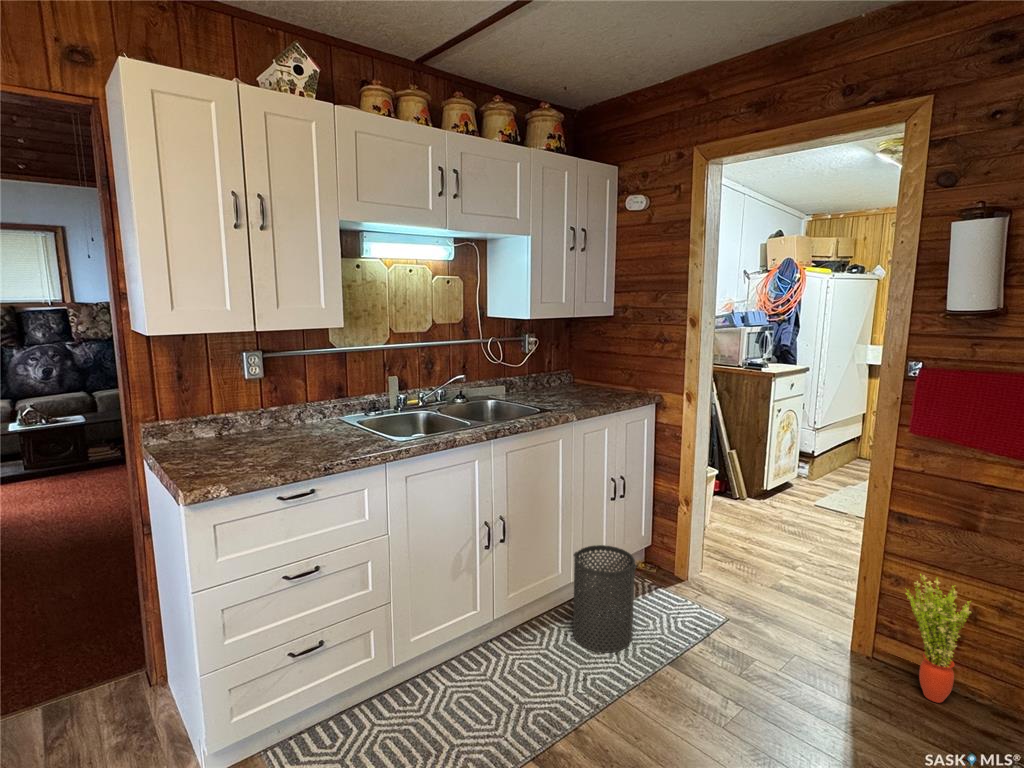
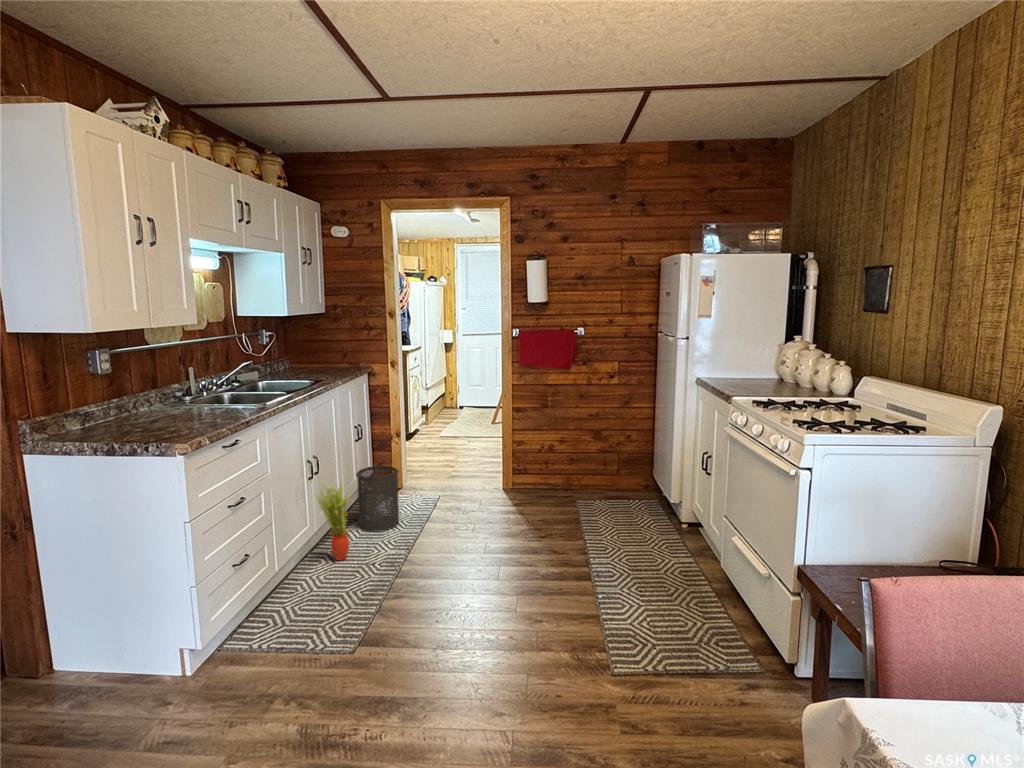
potted plant: present [906,574,971,703] -> present [316,482,350,560]

